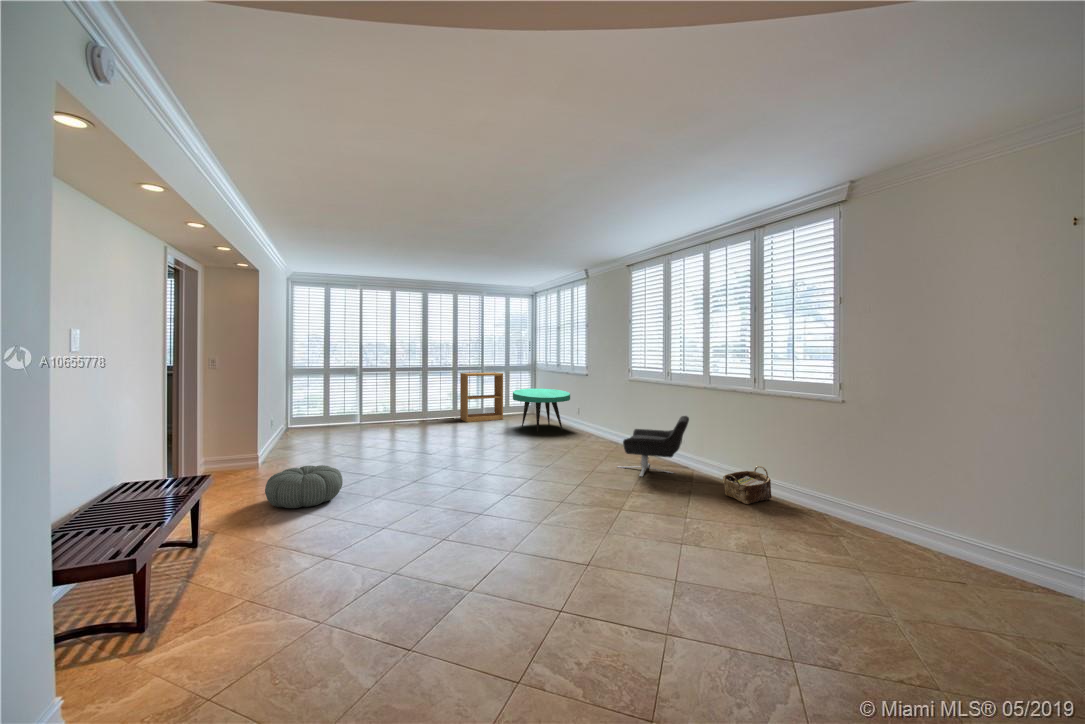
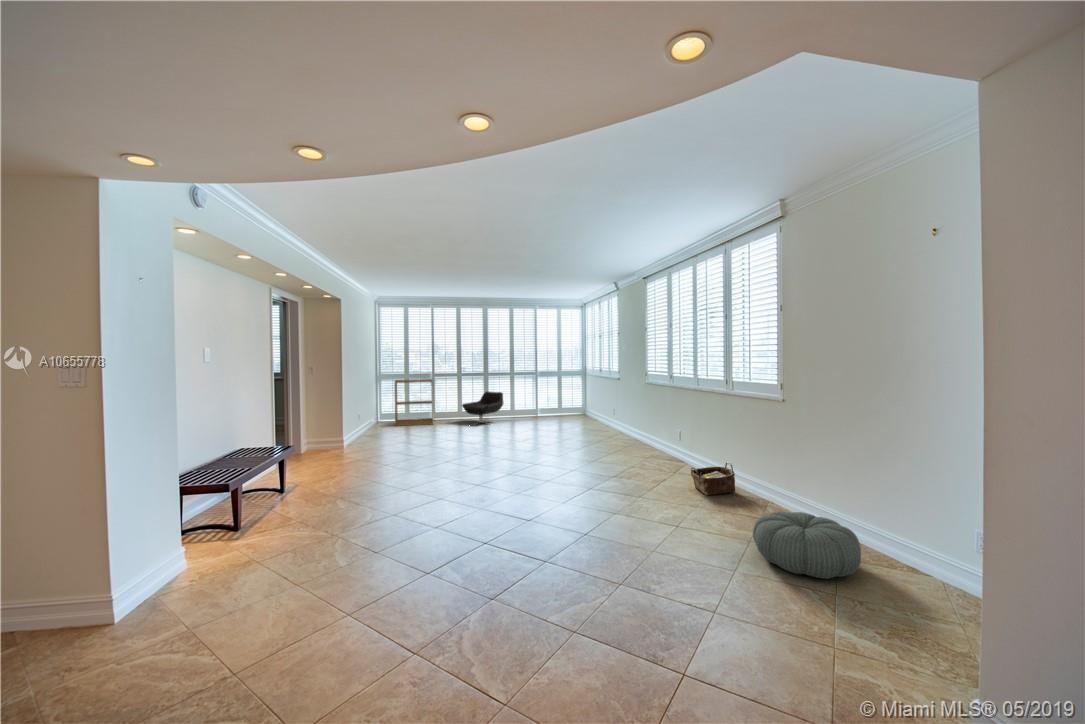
bookshelf: present [460,372,503,422] -> present [394,379,433,426]
coffee table: present [513,388,570,432] -> none [556,391,608,431]
lounge chair: present [621,416,689,476] -> present [462,392,504,423]
pouf: present [265,465,343,508] -> present [753,511,861,579]

